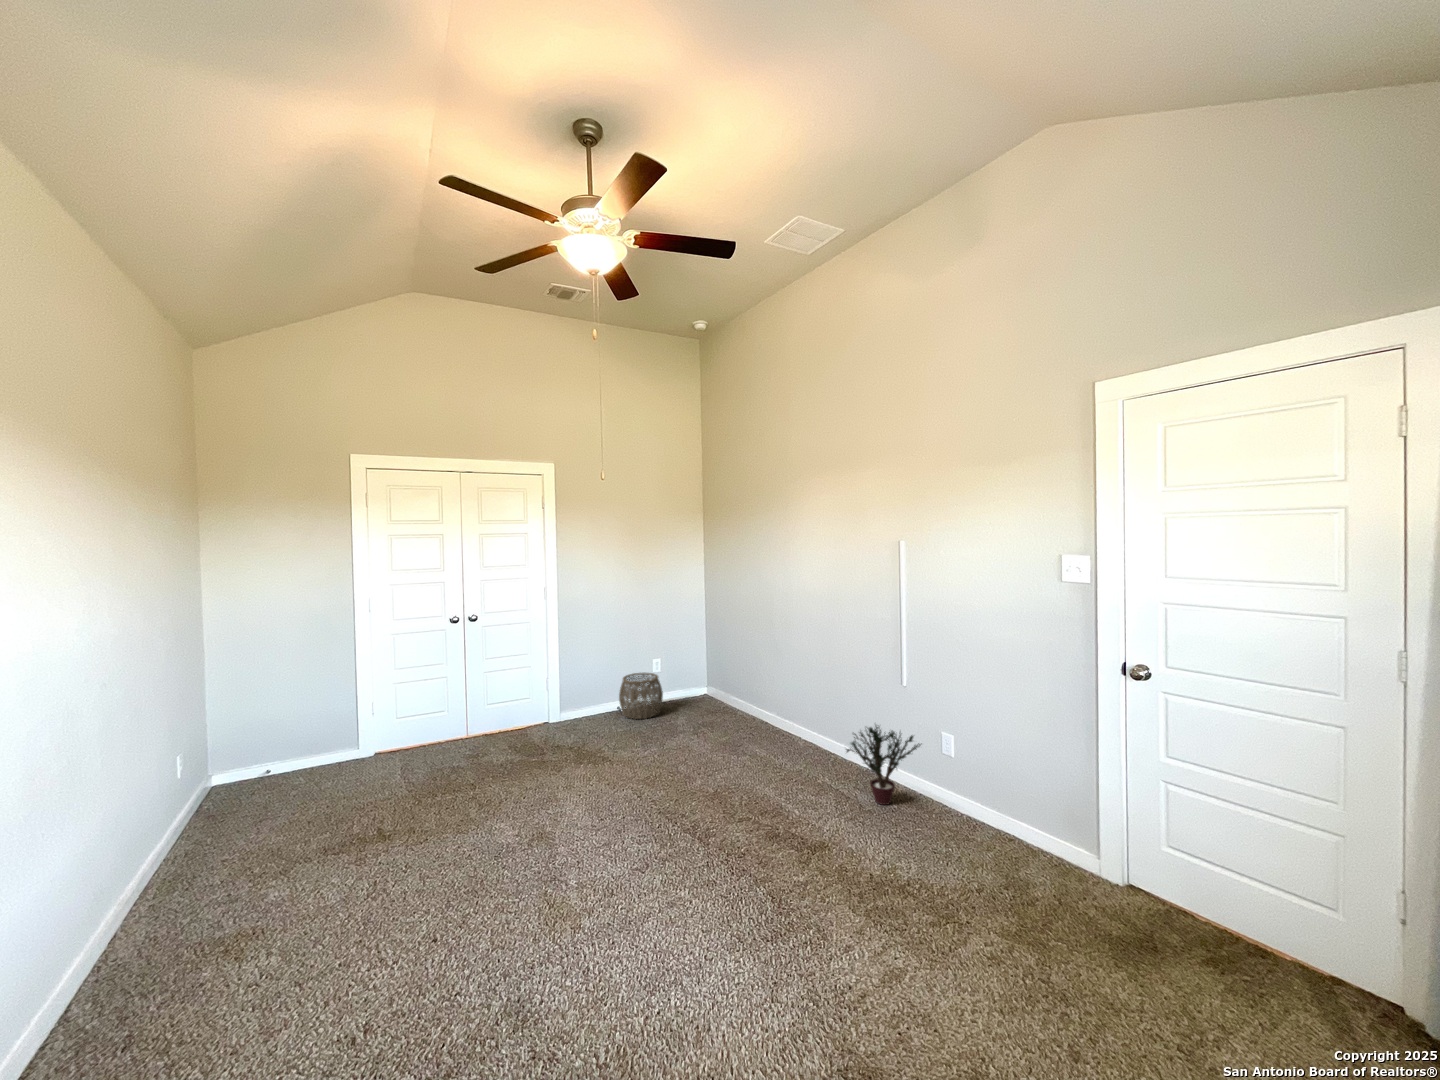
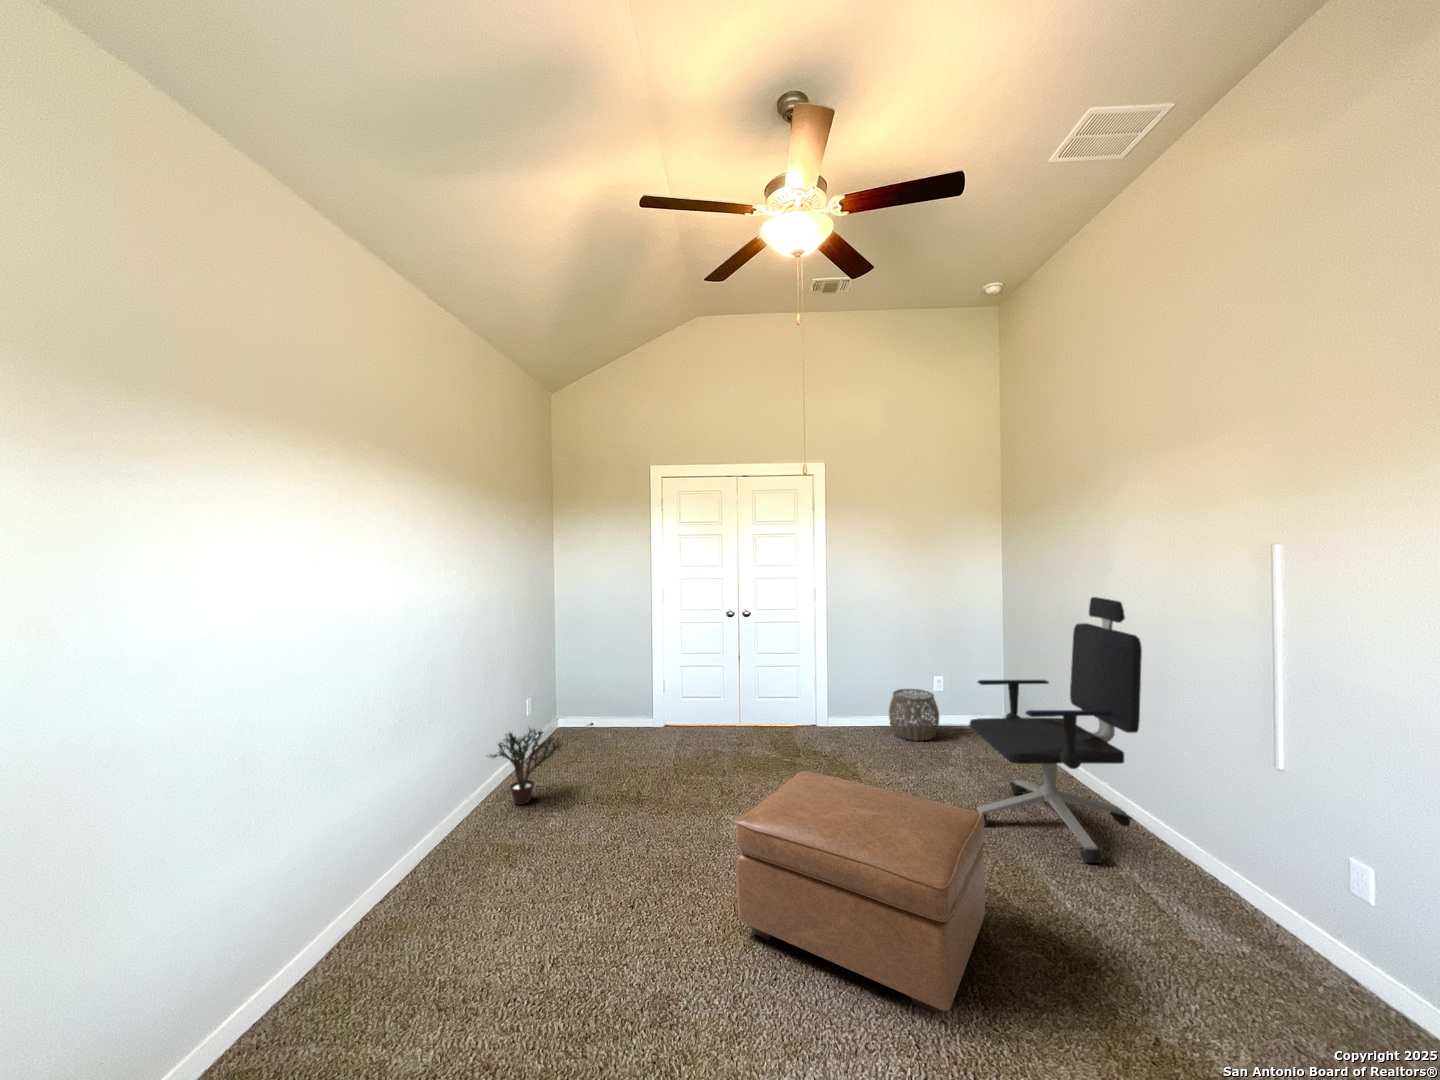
office chair: none [705,581,825,781] -> present [969,597,1142,863]
potted plant: present [846,726,920,805] -> present [490,728,561,805]
ottoman: none [557,756,756,916] -> present [735,771,985,1015]

